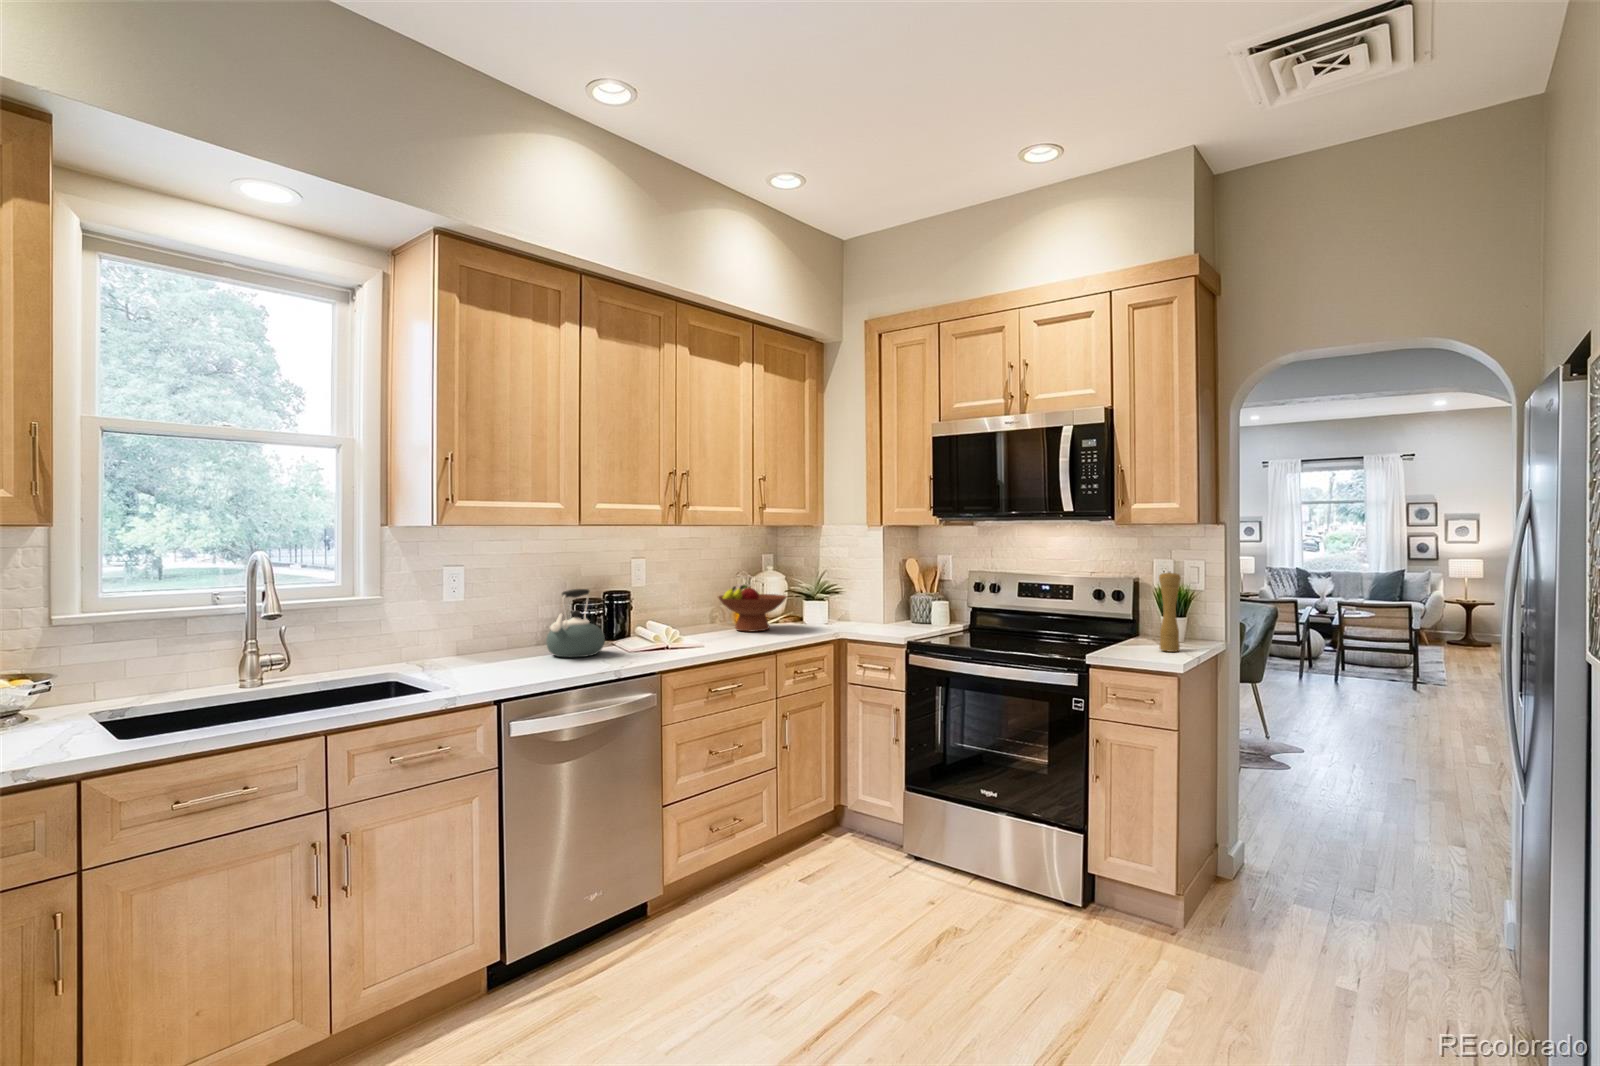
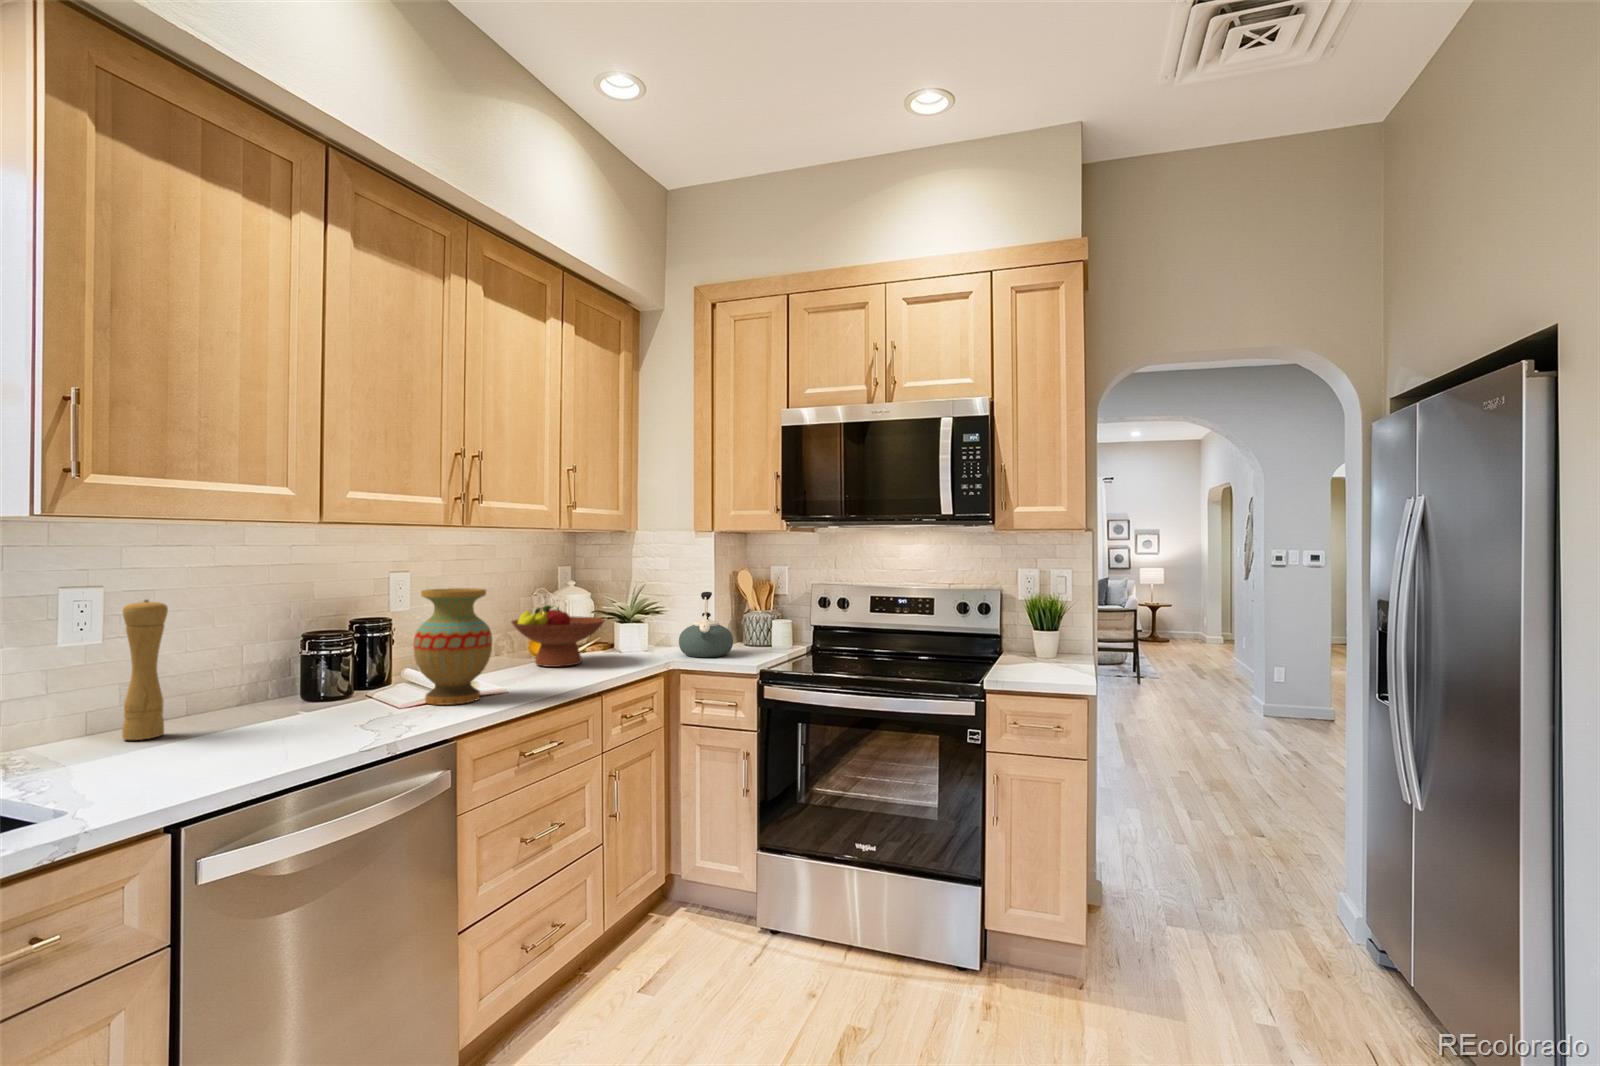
vase: none [639,571,691,651] -> present [413,588,492,705]
pepper mill: present [1159,572,1181,652] -> present [122,600,168,740]
kettle: present [546,589,605,657] -> present [679,592,733,657]

